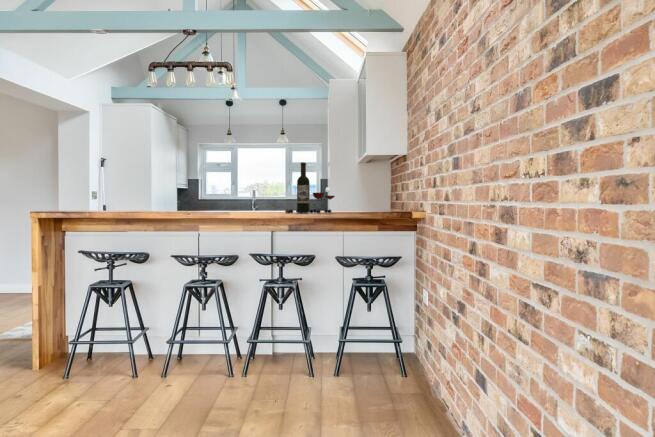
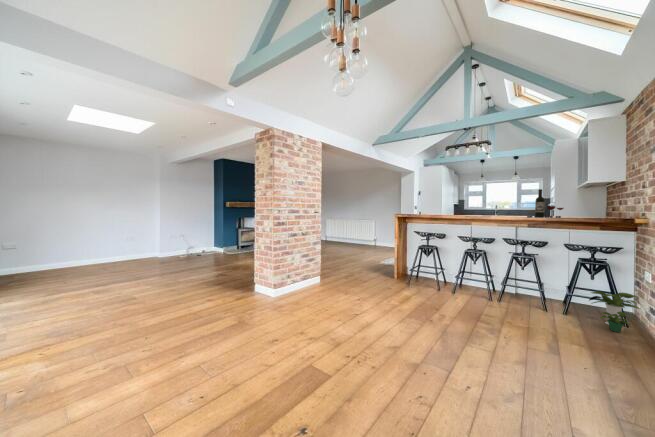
potted plant: none [367,328,423,394] -> present [589,291,640,332]

